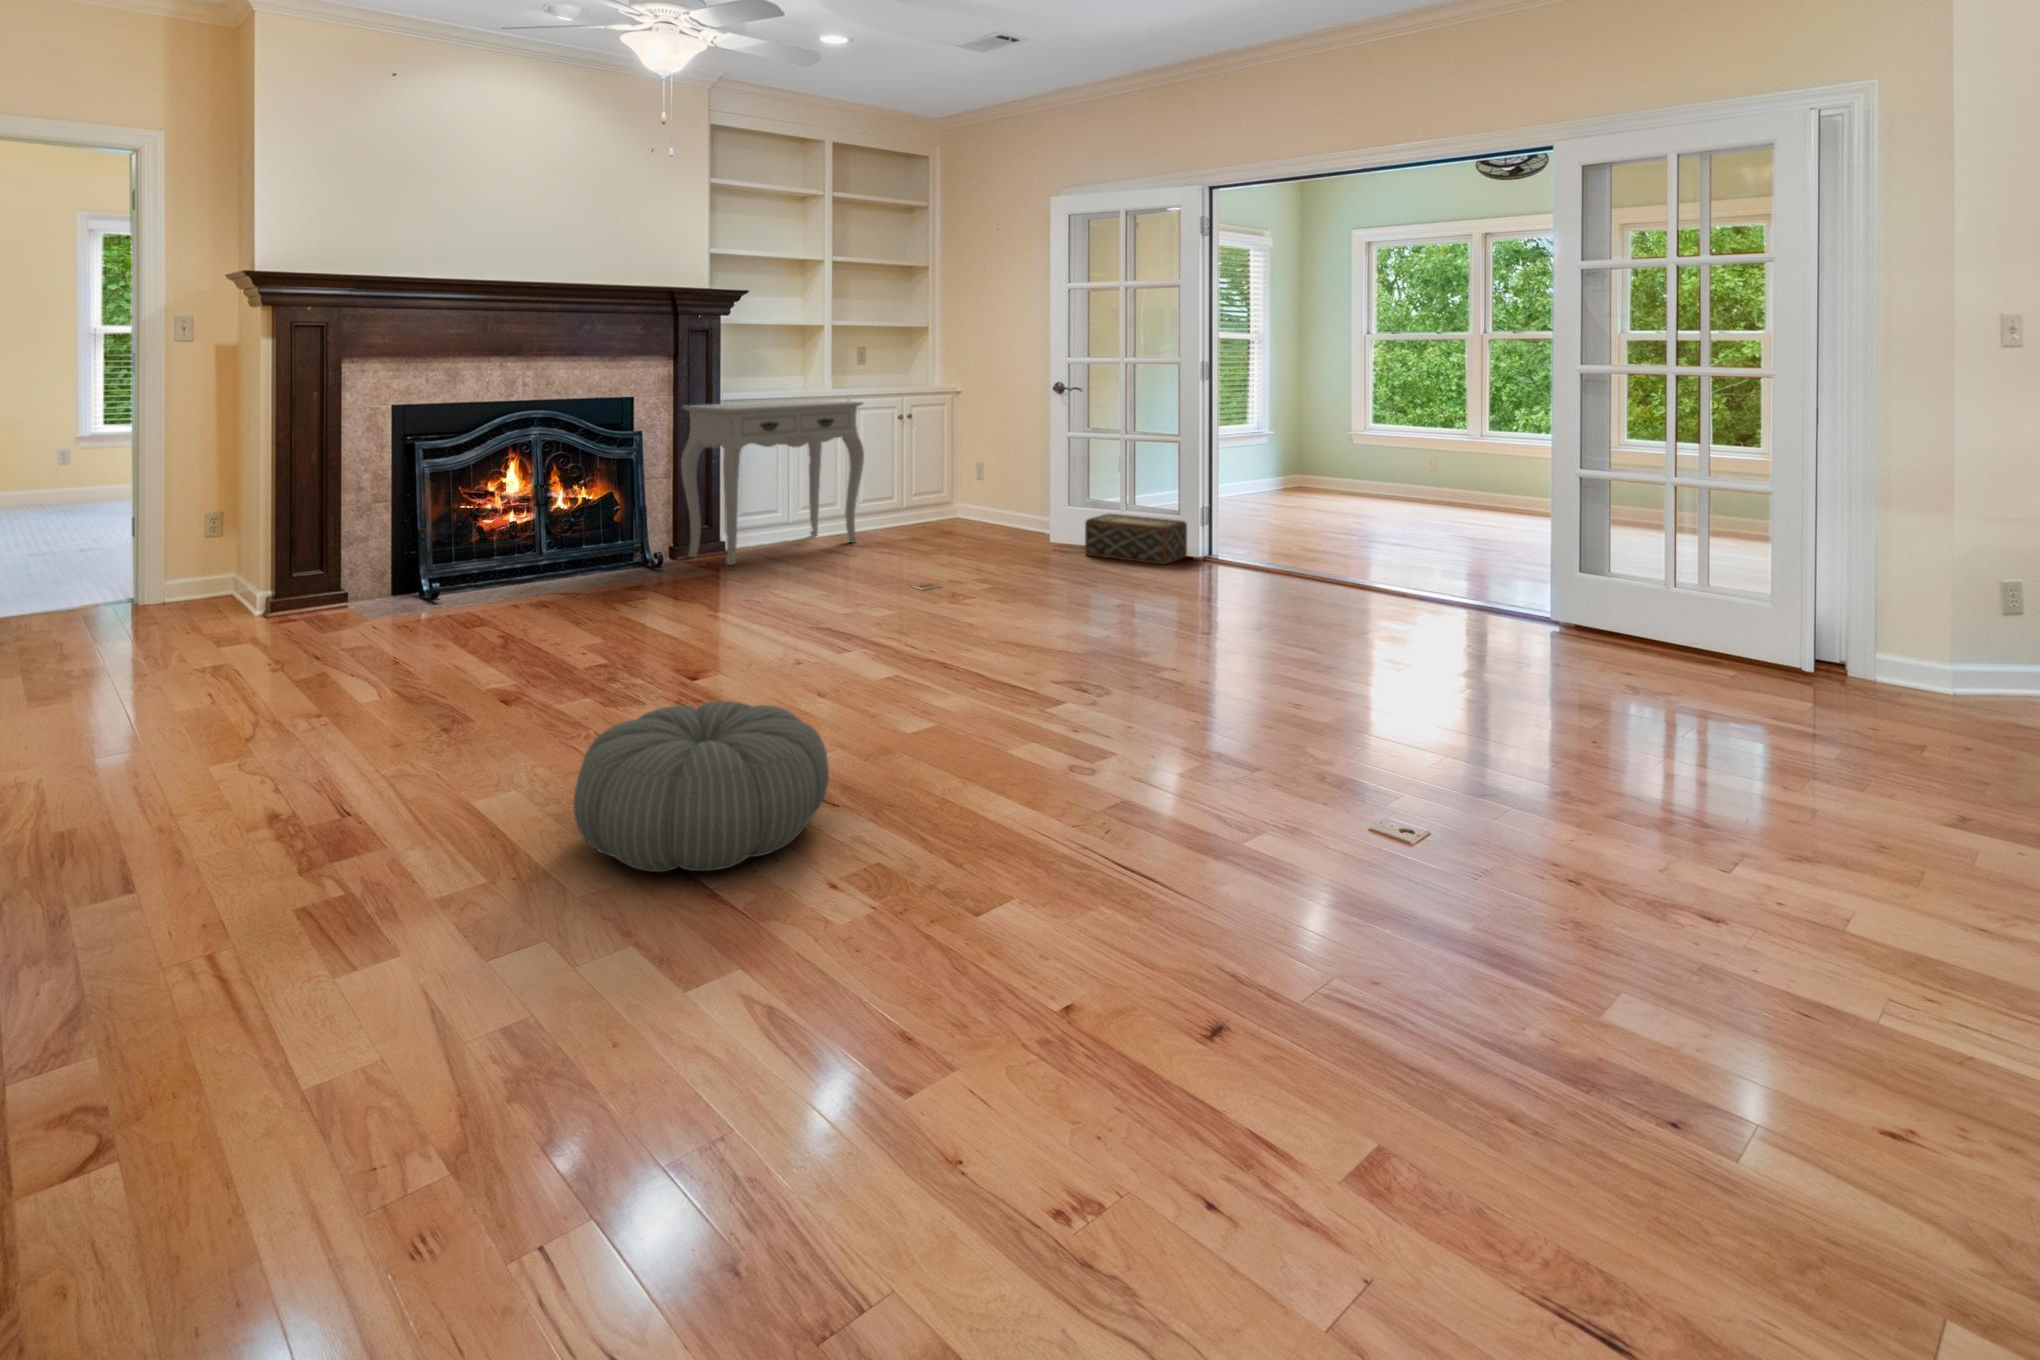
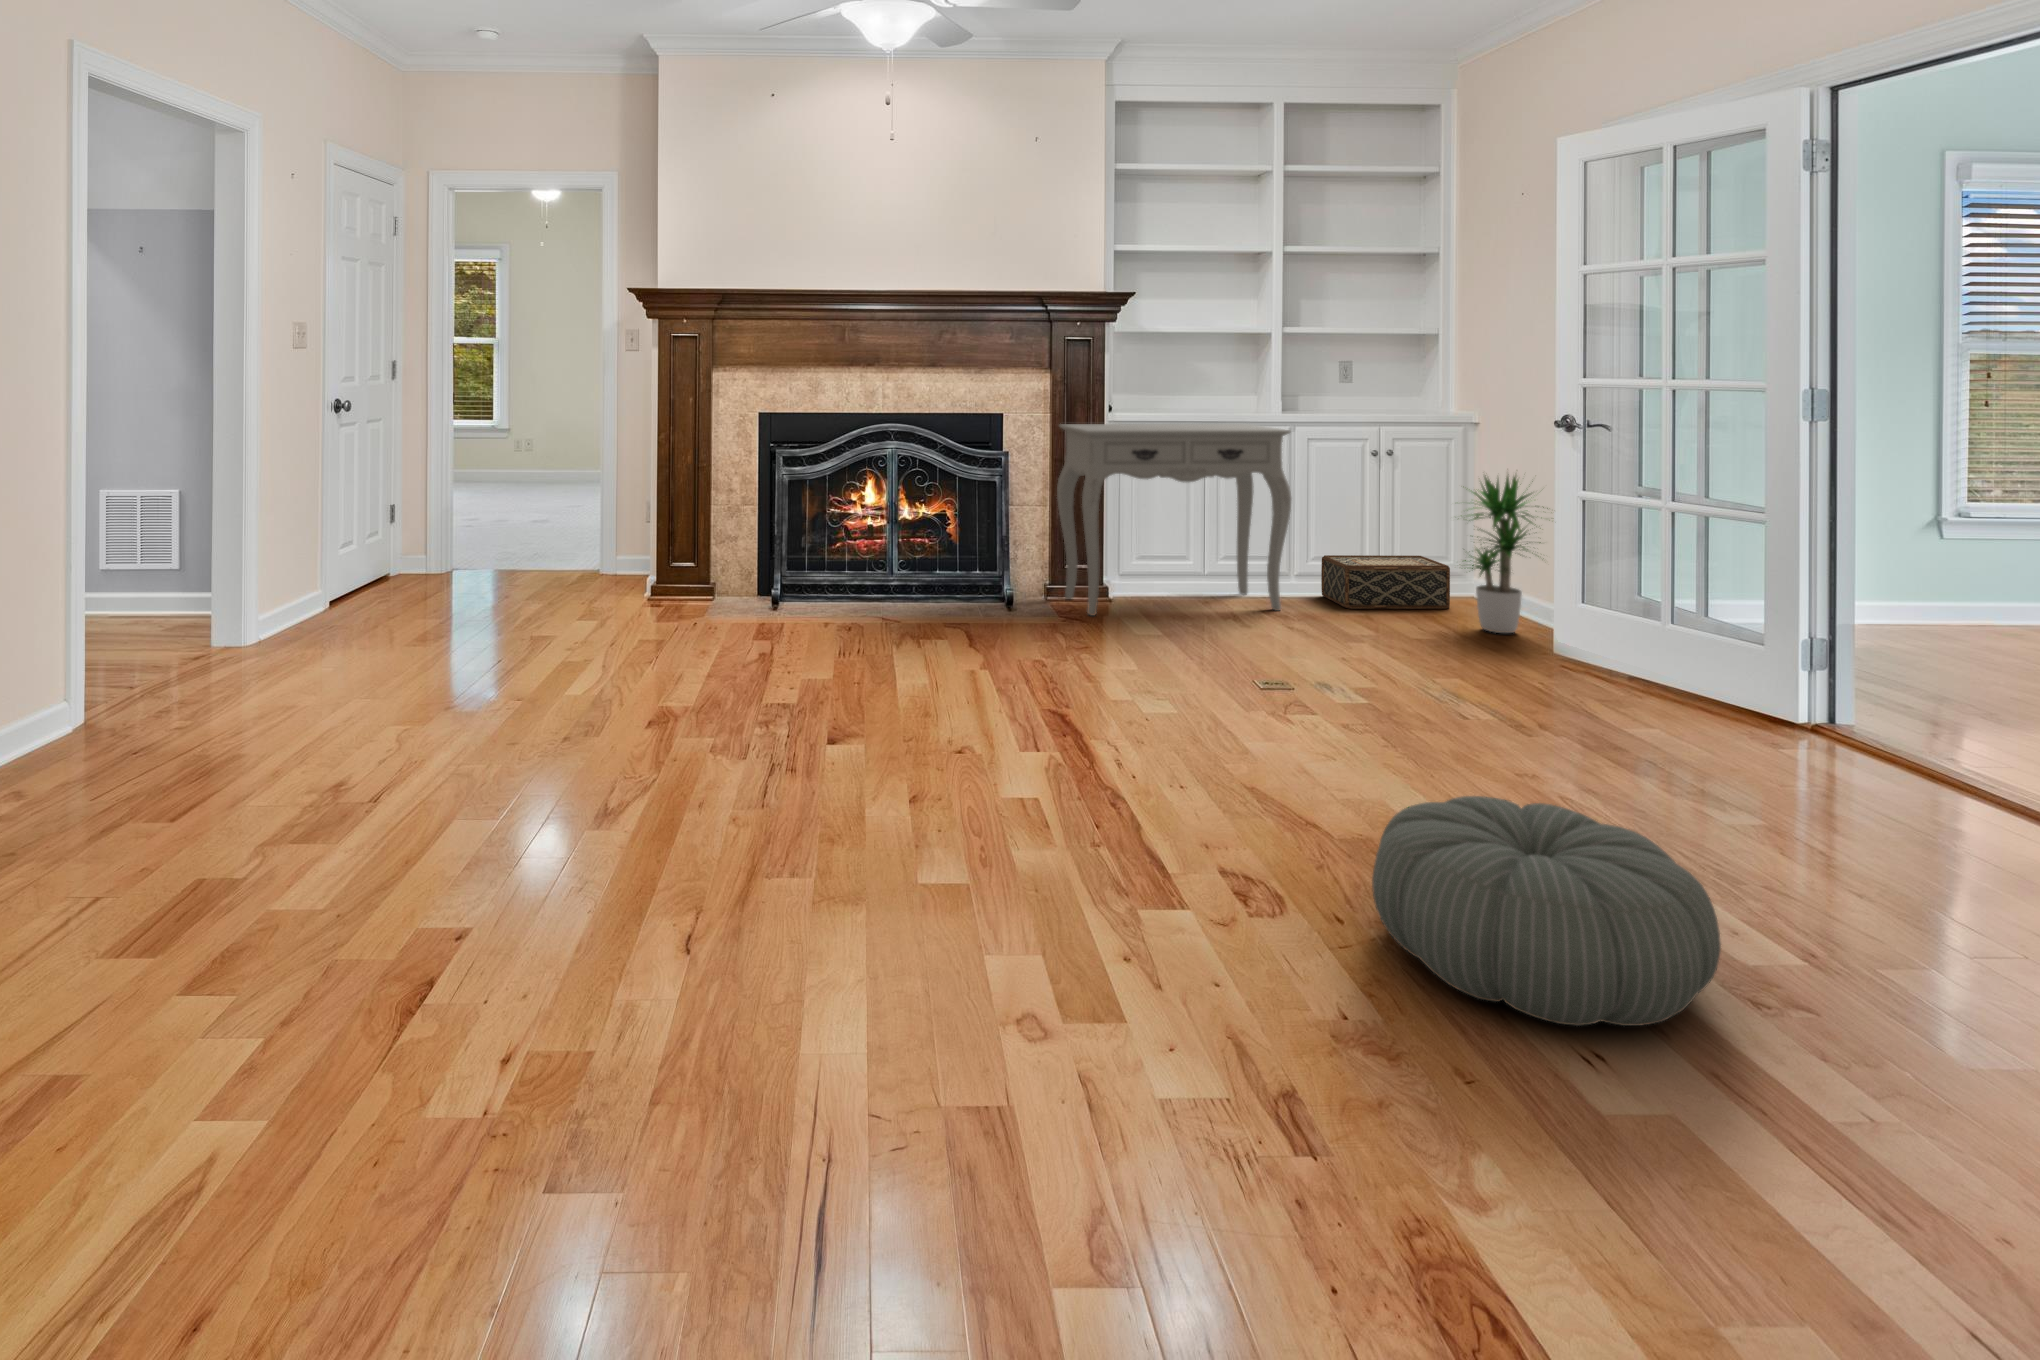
potted plant: none [966,421,1035,535] -> present [1461,475,1548,633]
woven basket: present [1085,514,1187,565] -> present [1321,555,1450,609]
pouf: present [574,701,829,872] -> present [1372,796,1721,1026]

